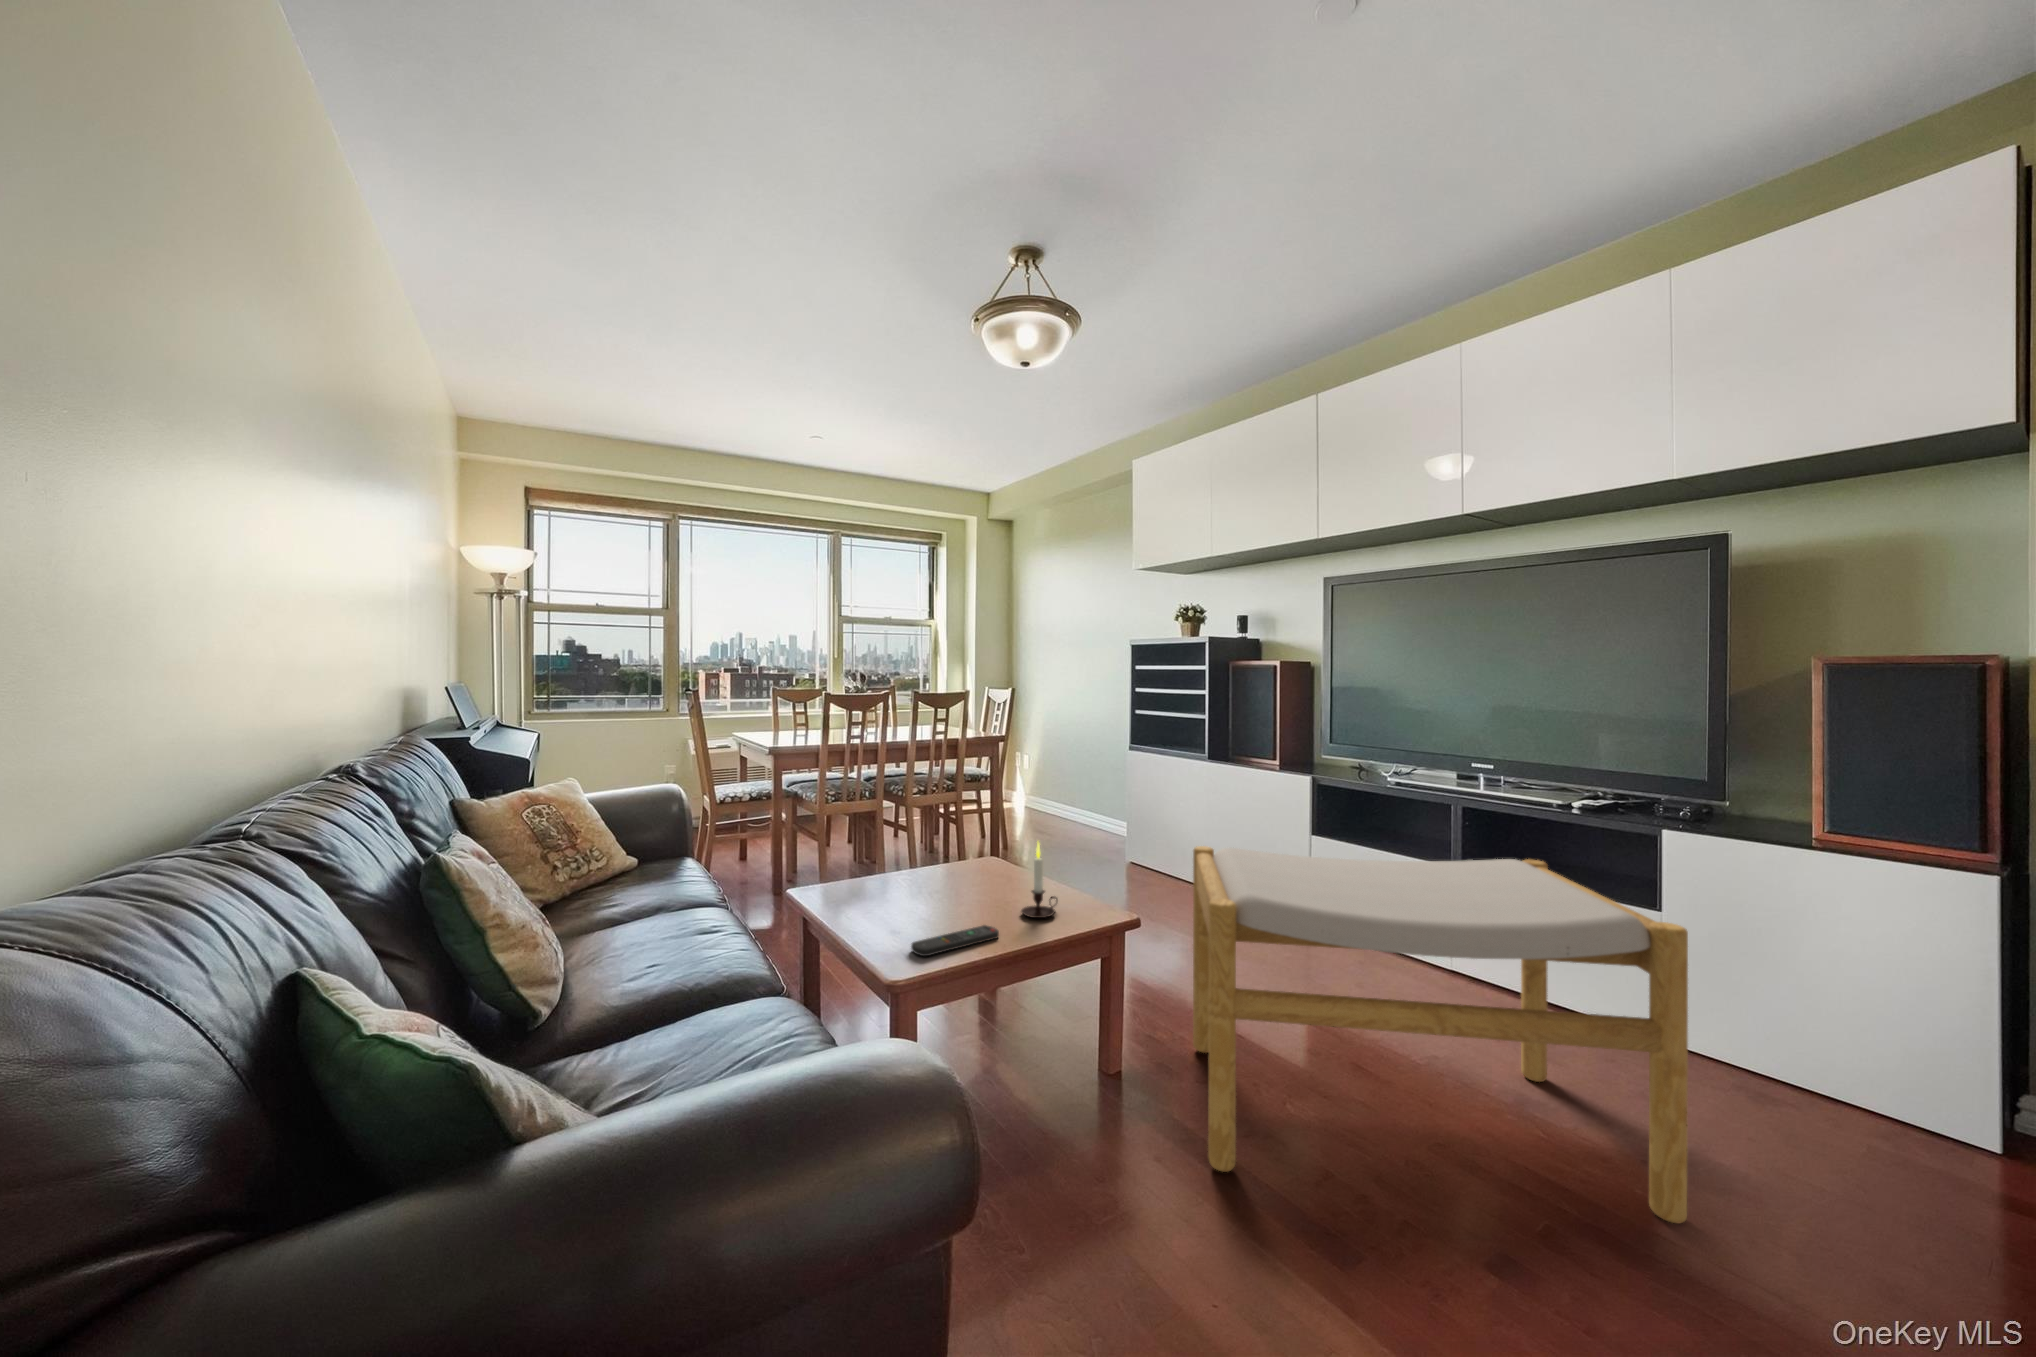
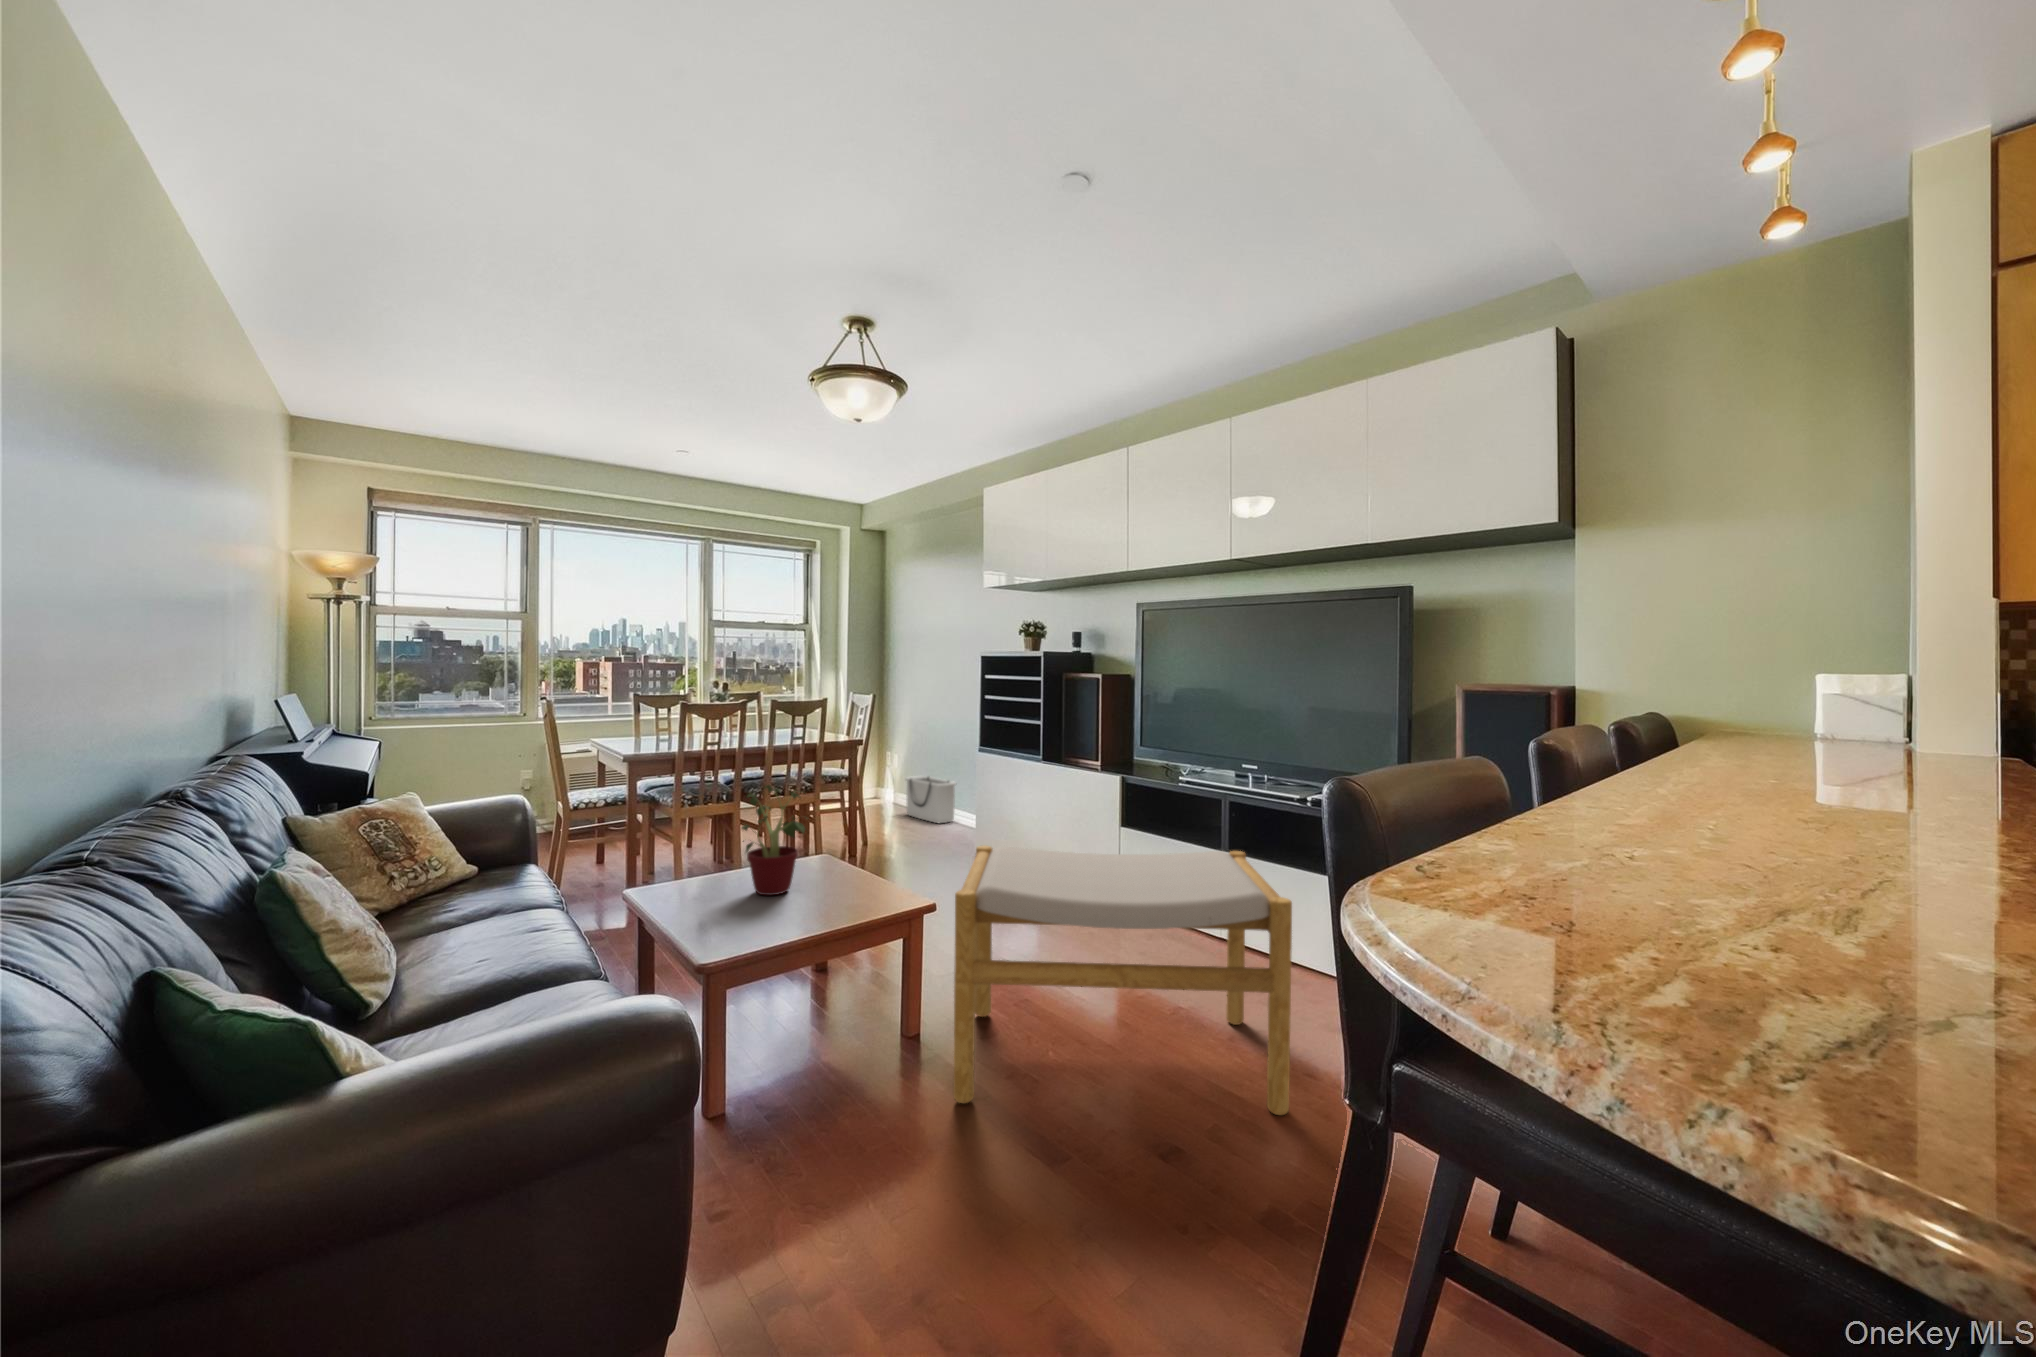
potted plant: none [920,770,996,898] -> present [742,785,805,895]
storage bin: none [1036,776,1092,826] -> present [906,776,956,823]
candle: present [1021,843,1058,918] -> none [822,844,857,910]
remote control: present [911,925,999,956] -> none [716,917,796,945]

